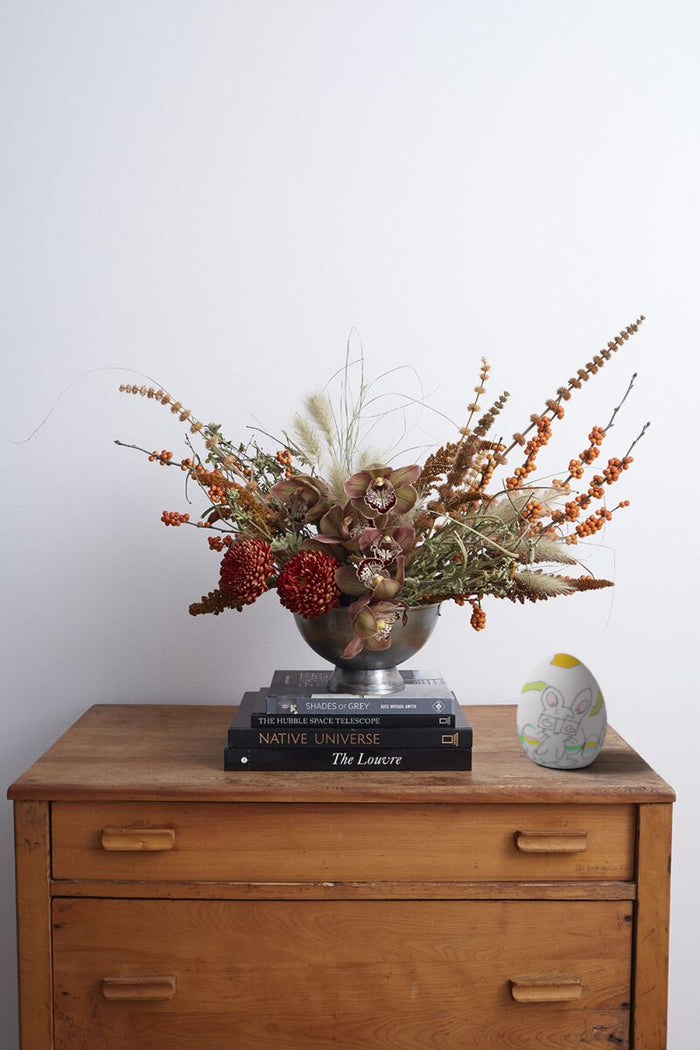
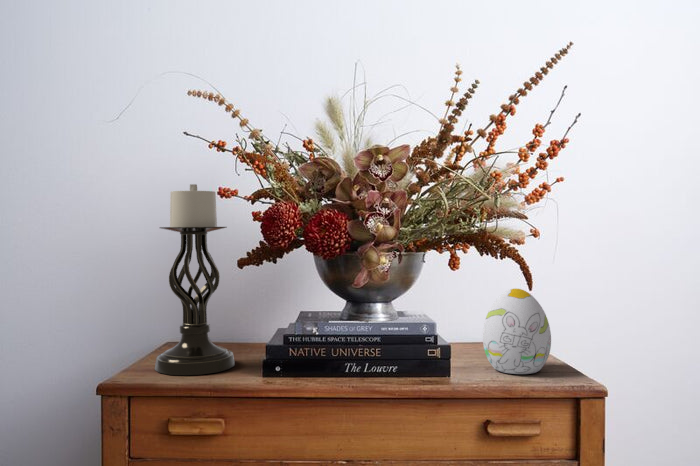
candle holder: none [76,508,183,767] -> present [155,184,235,375]

